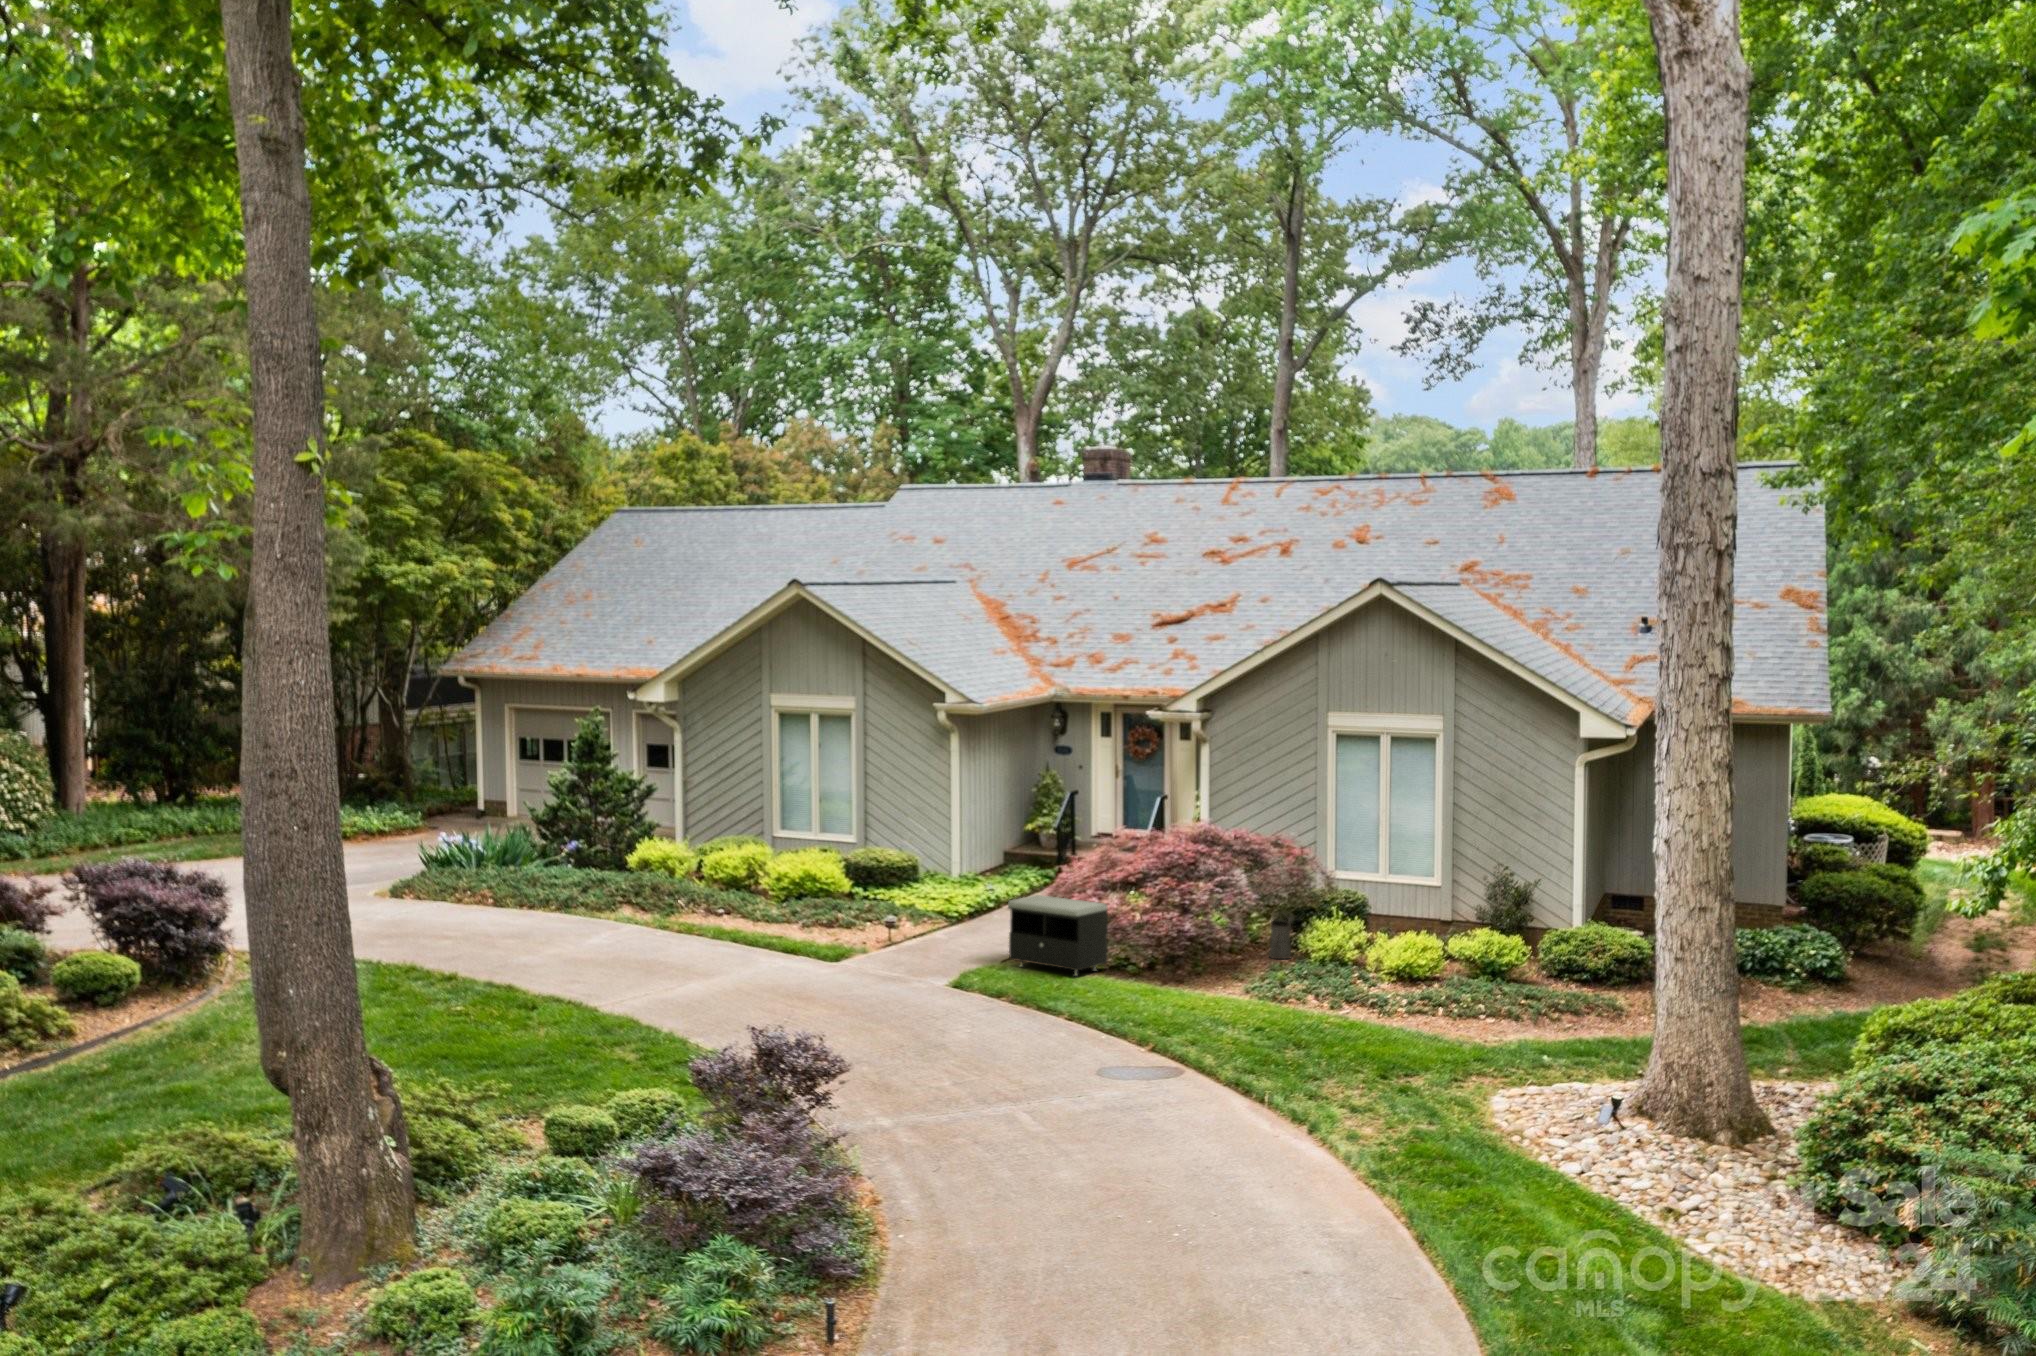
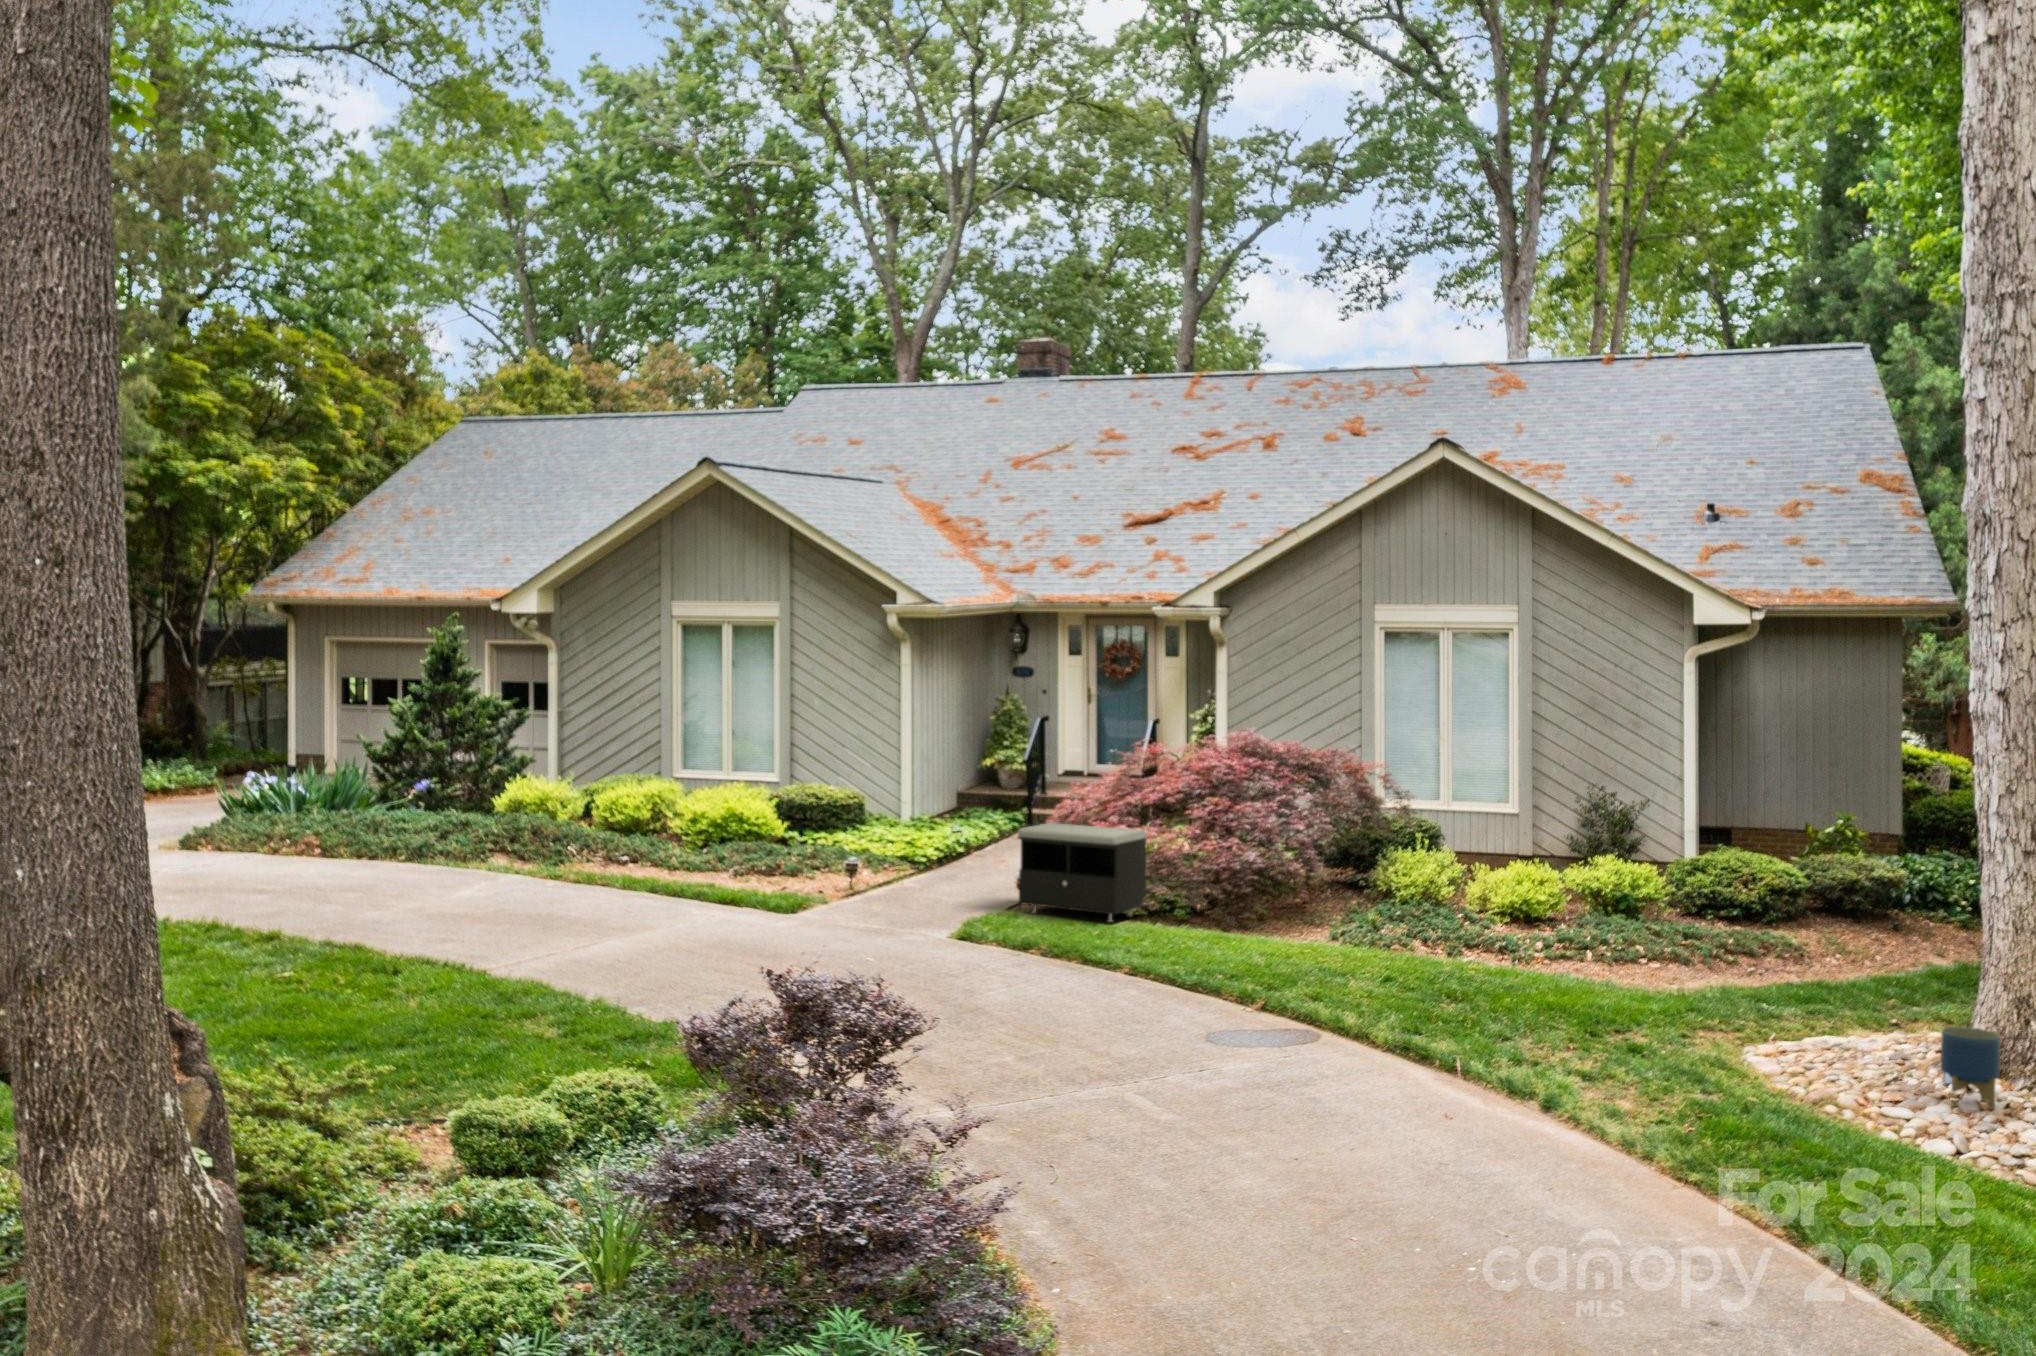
watering can: present [1269,917,1292,959] -> none [1331,843,1360,901]
planter: none [1586,1083,1624,1144] -> present [1941,1027,2000,1110]

